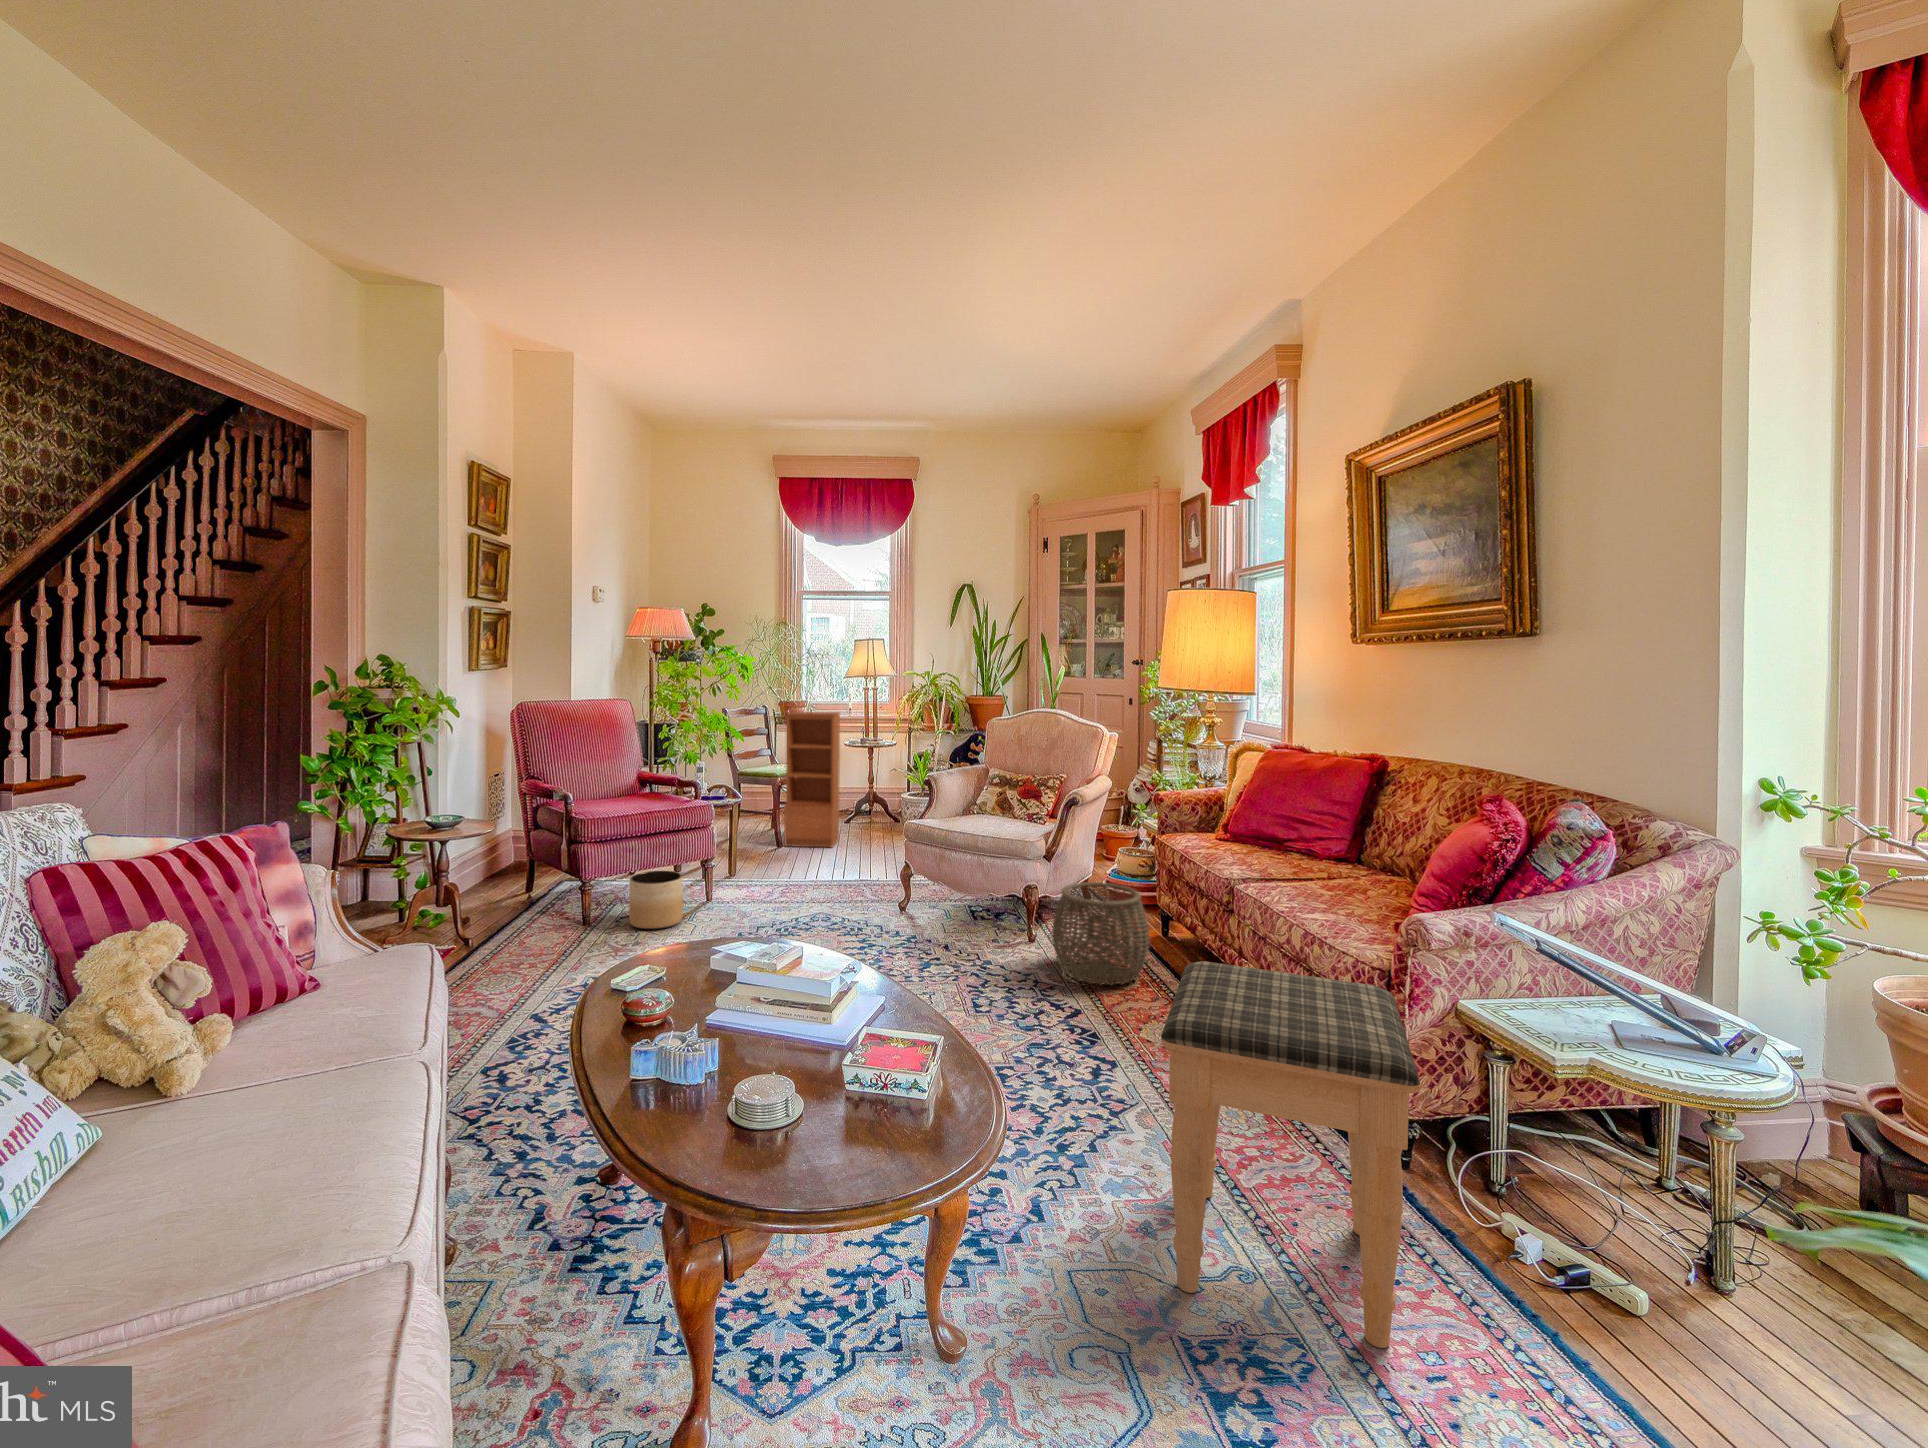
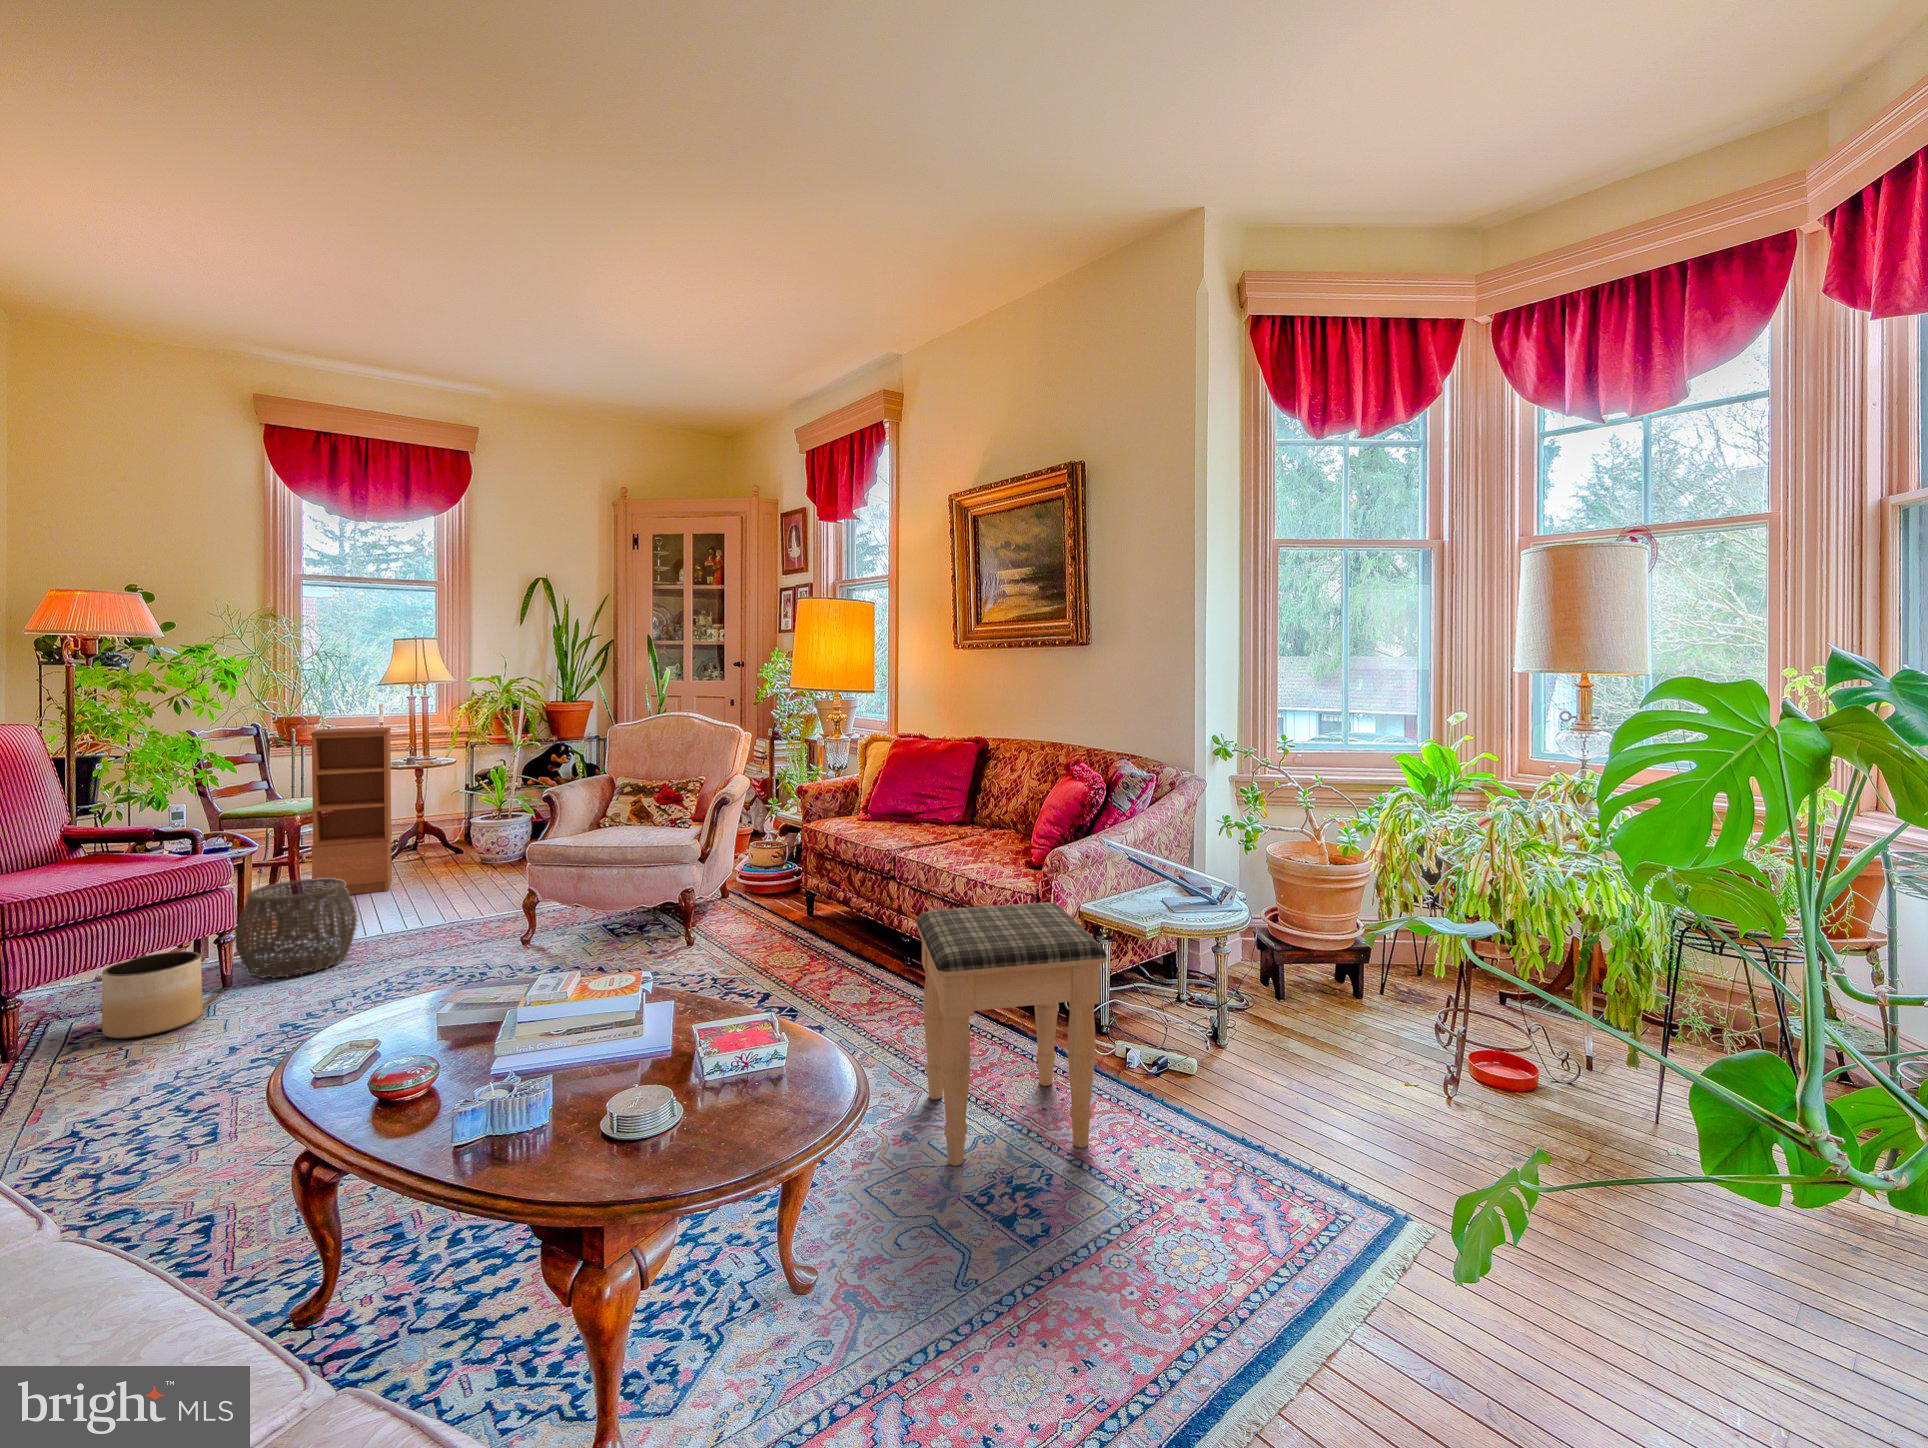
woven basket: present [1052,882,1150,985] -> present [235,878,357,979]

